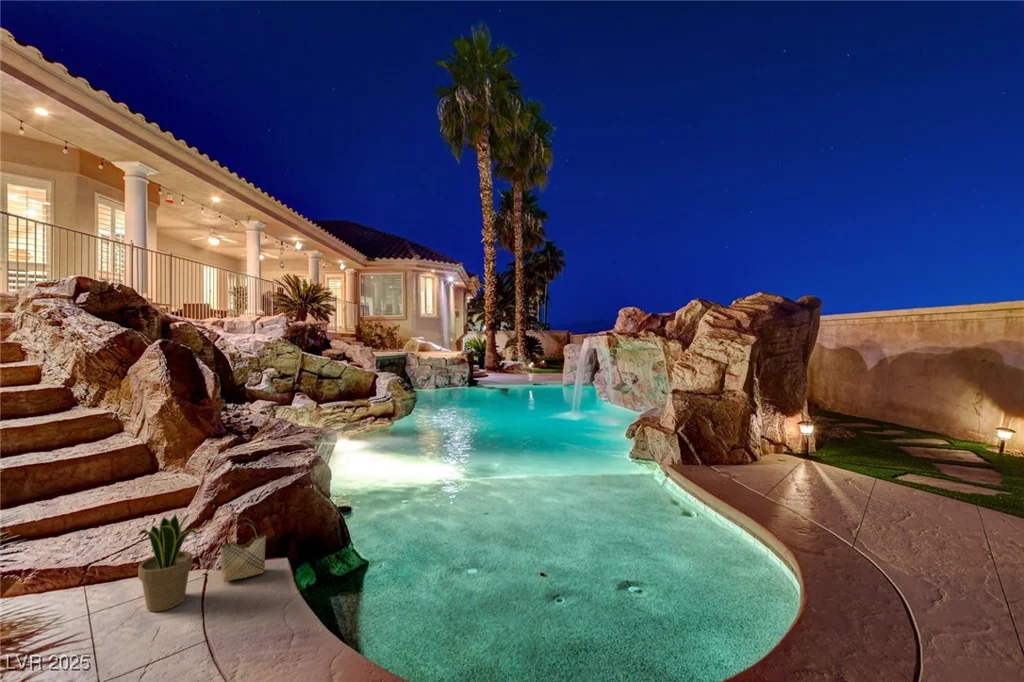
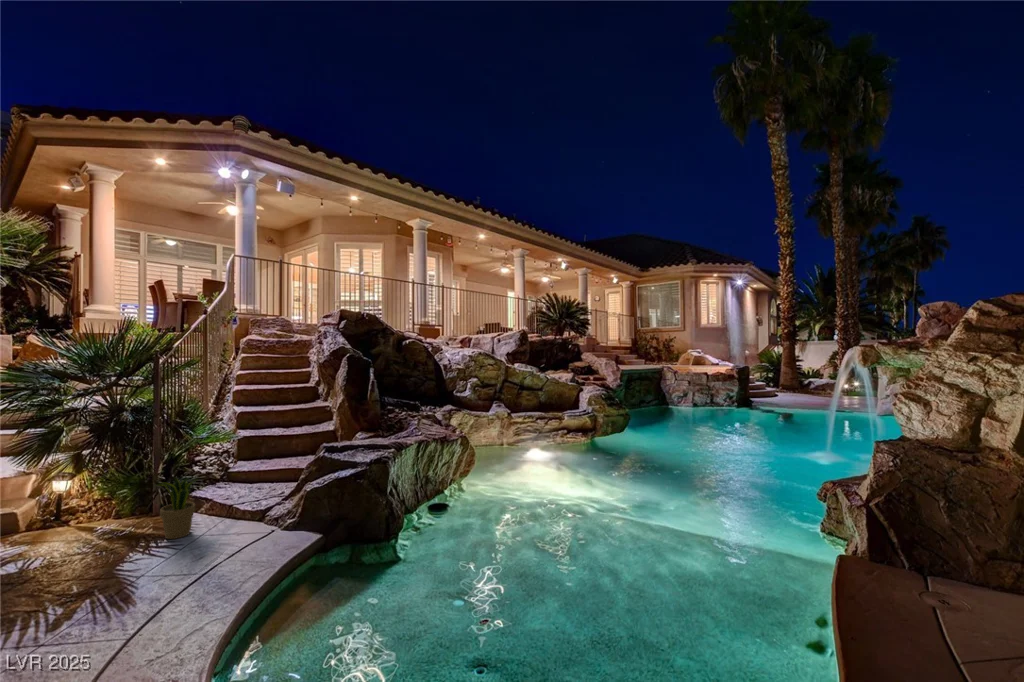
woven basket: present [220,518,266,582] -> none [210,490,242,534]

